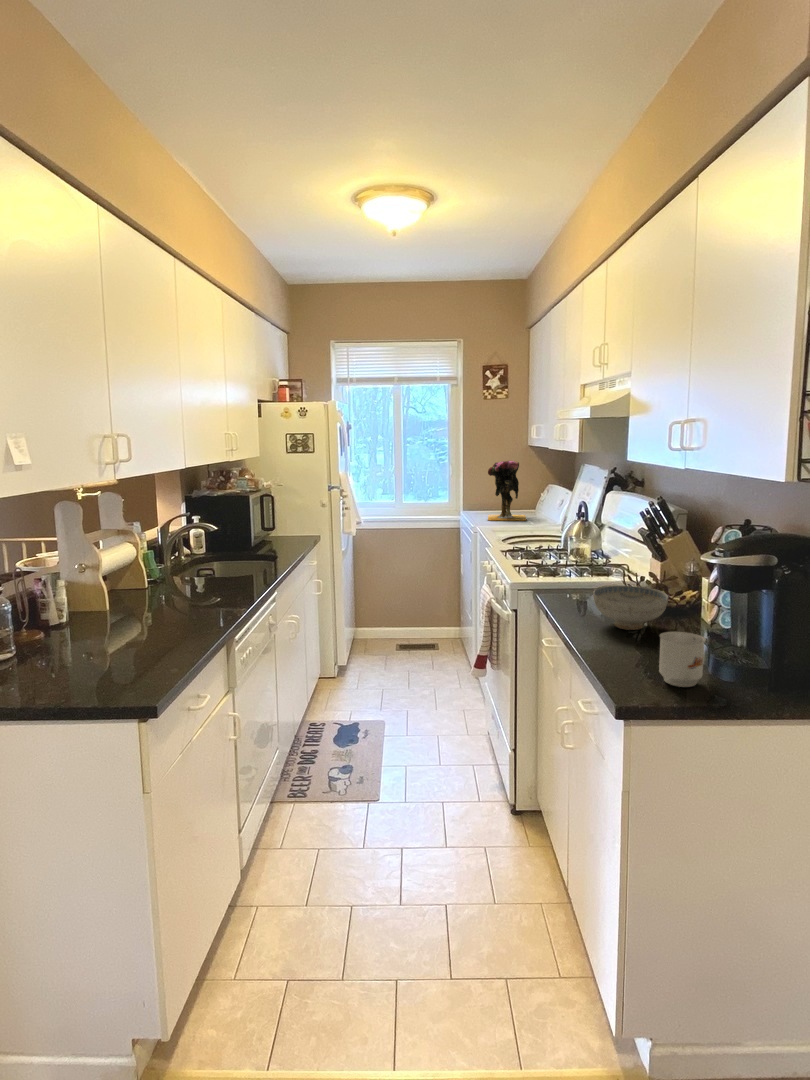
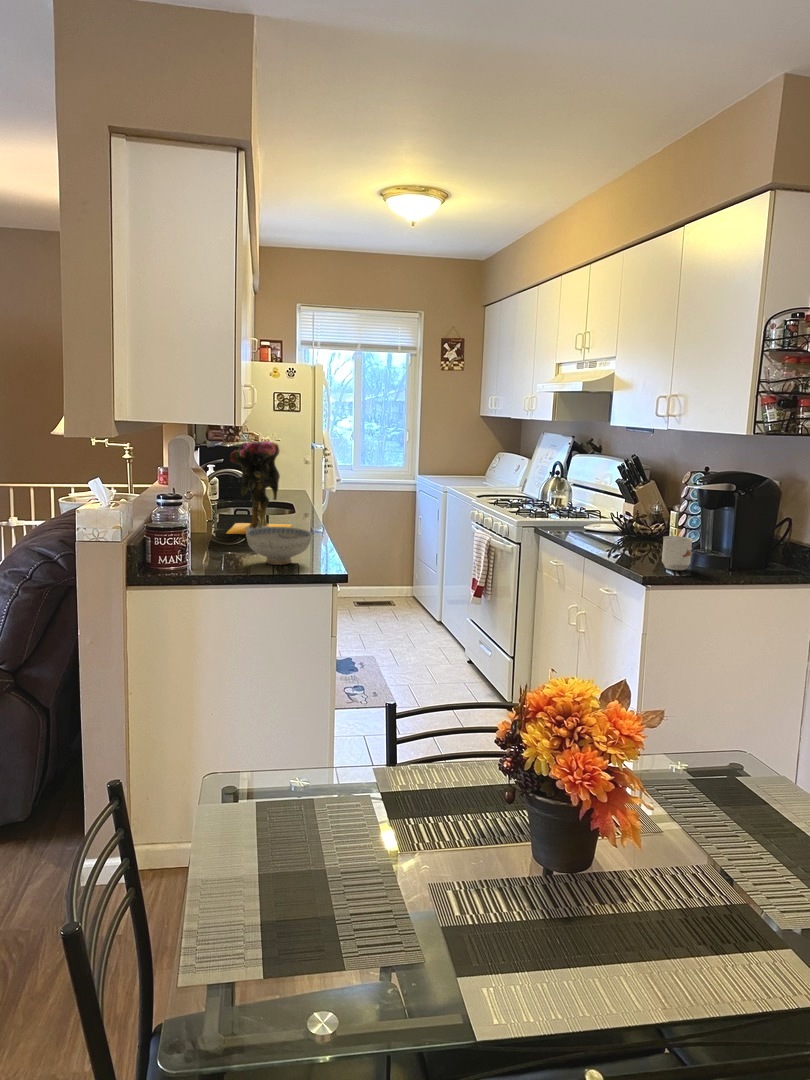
vase: present [488,461,527,520] -> present [227,441,291,534]
ceramic bowl: present [593,585,668,630] -> present [246,527,312,565]

